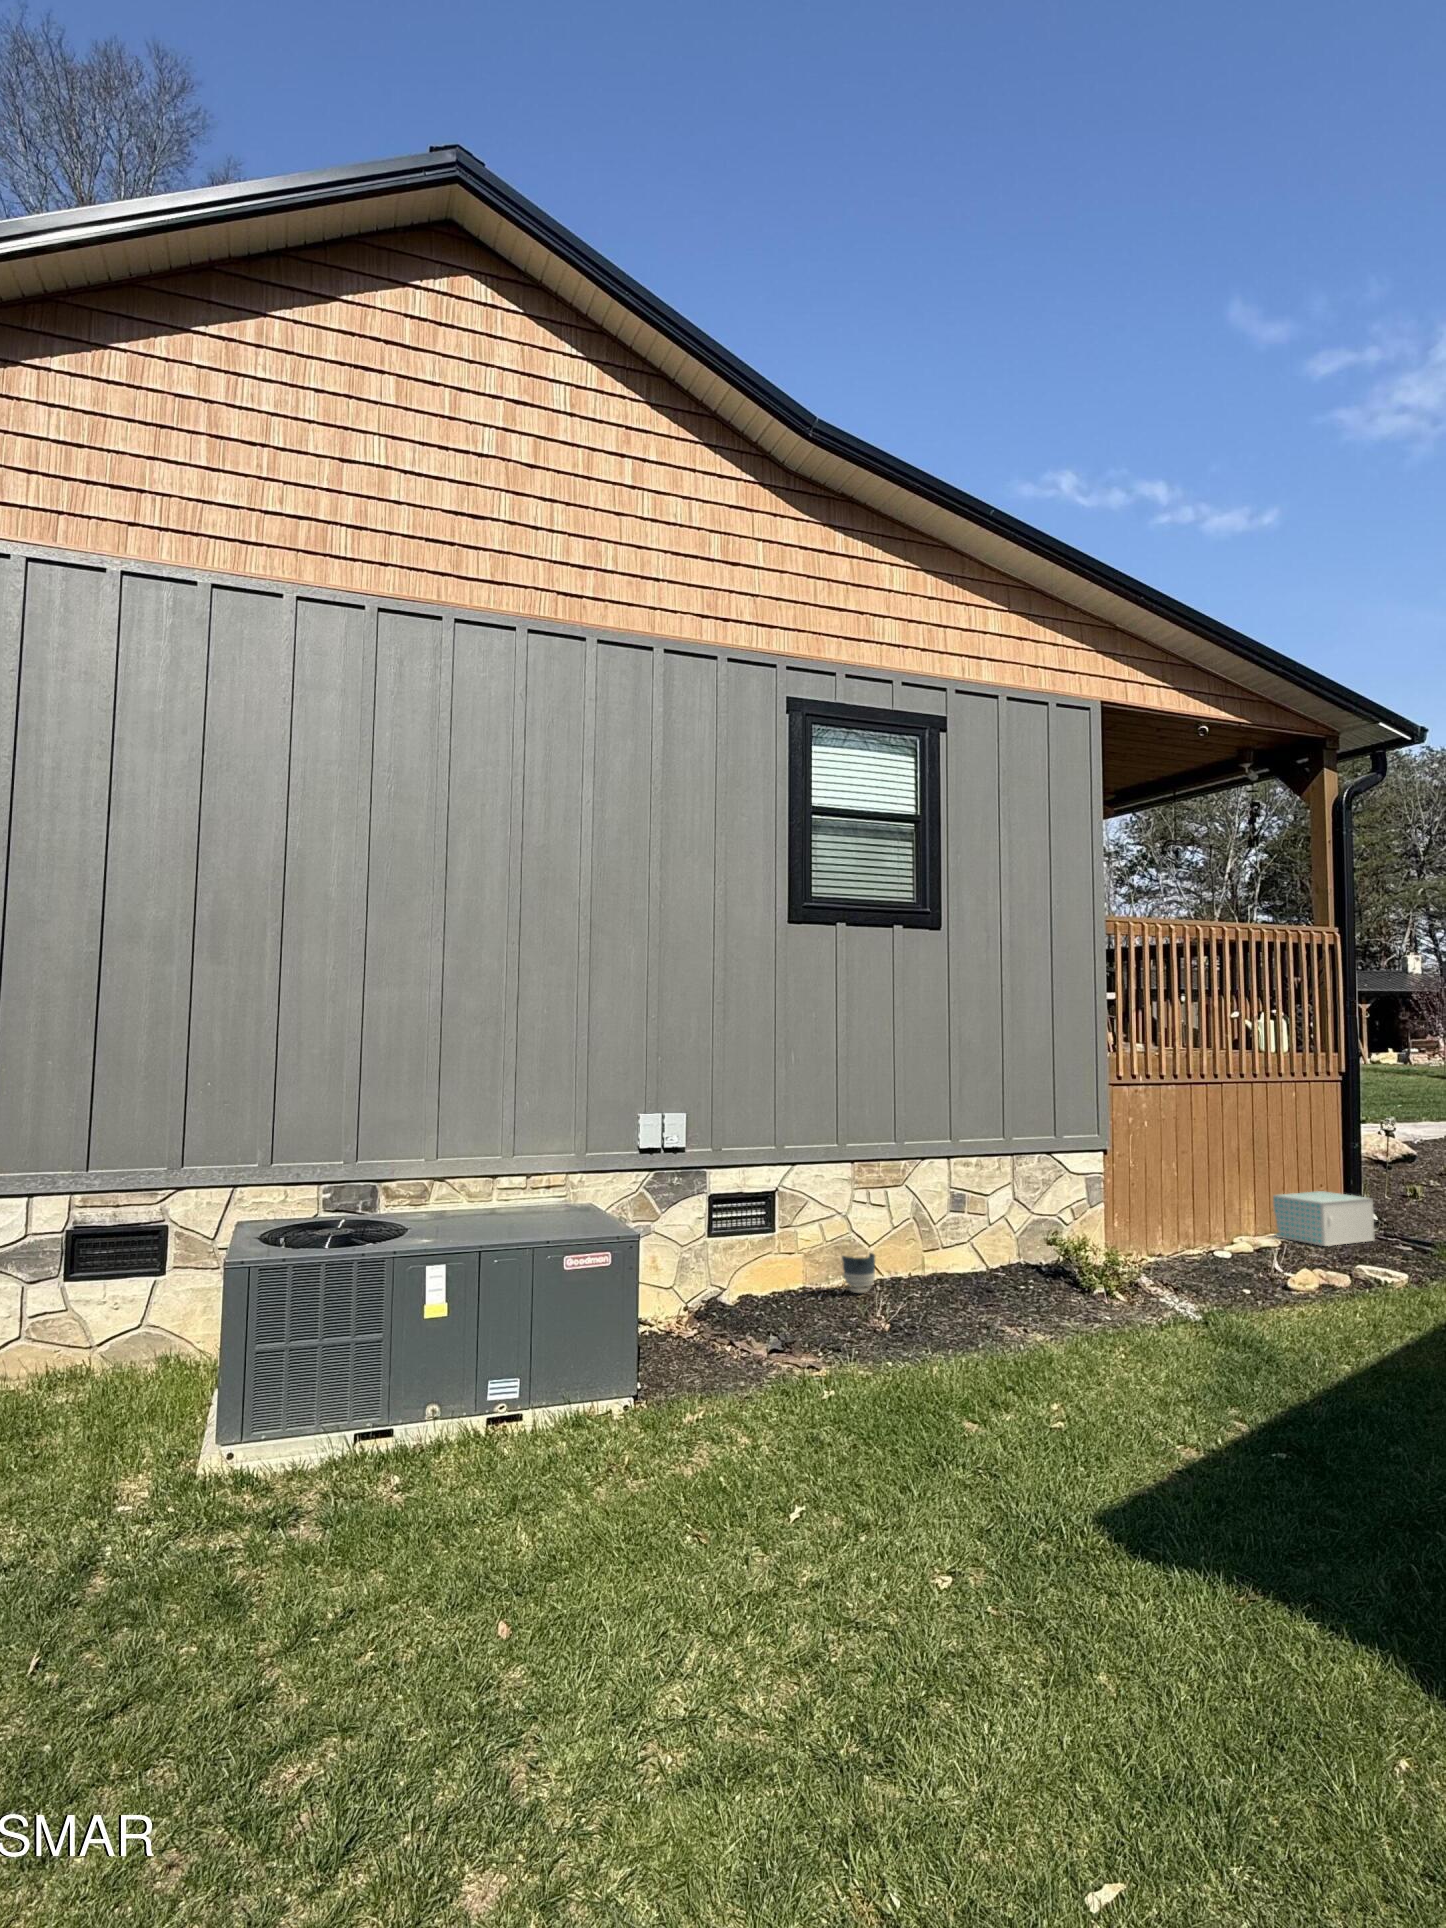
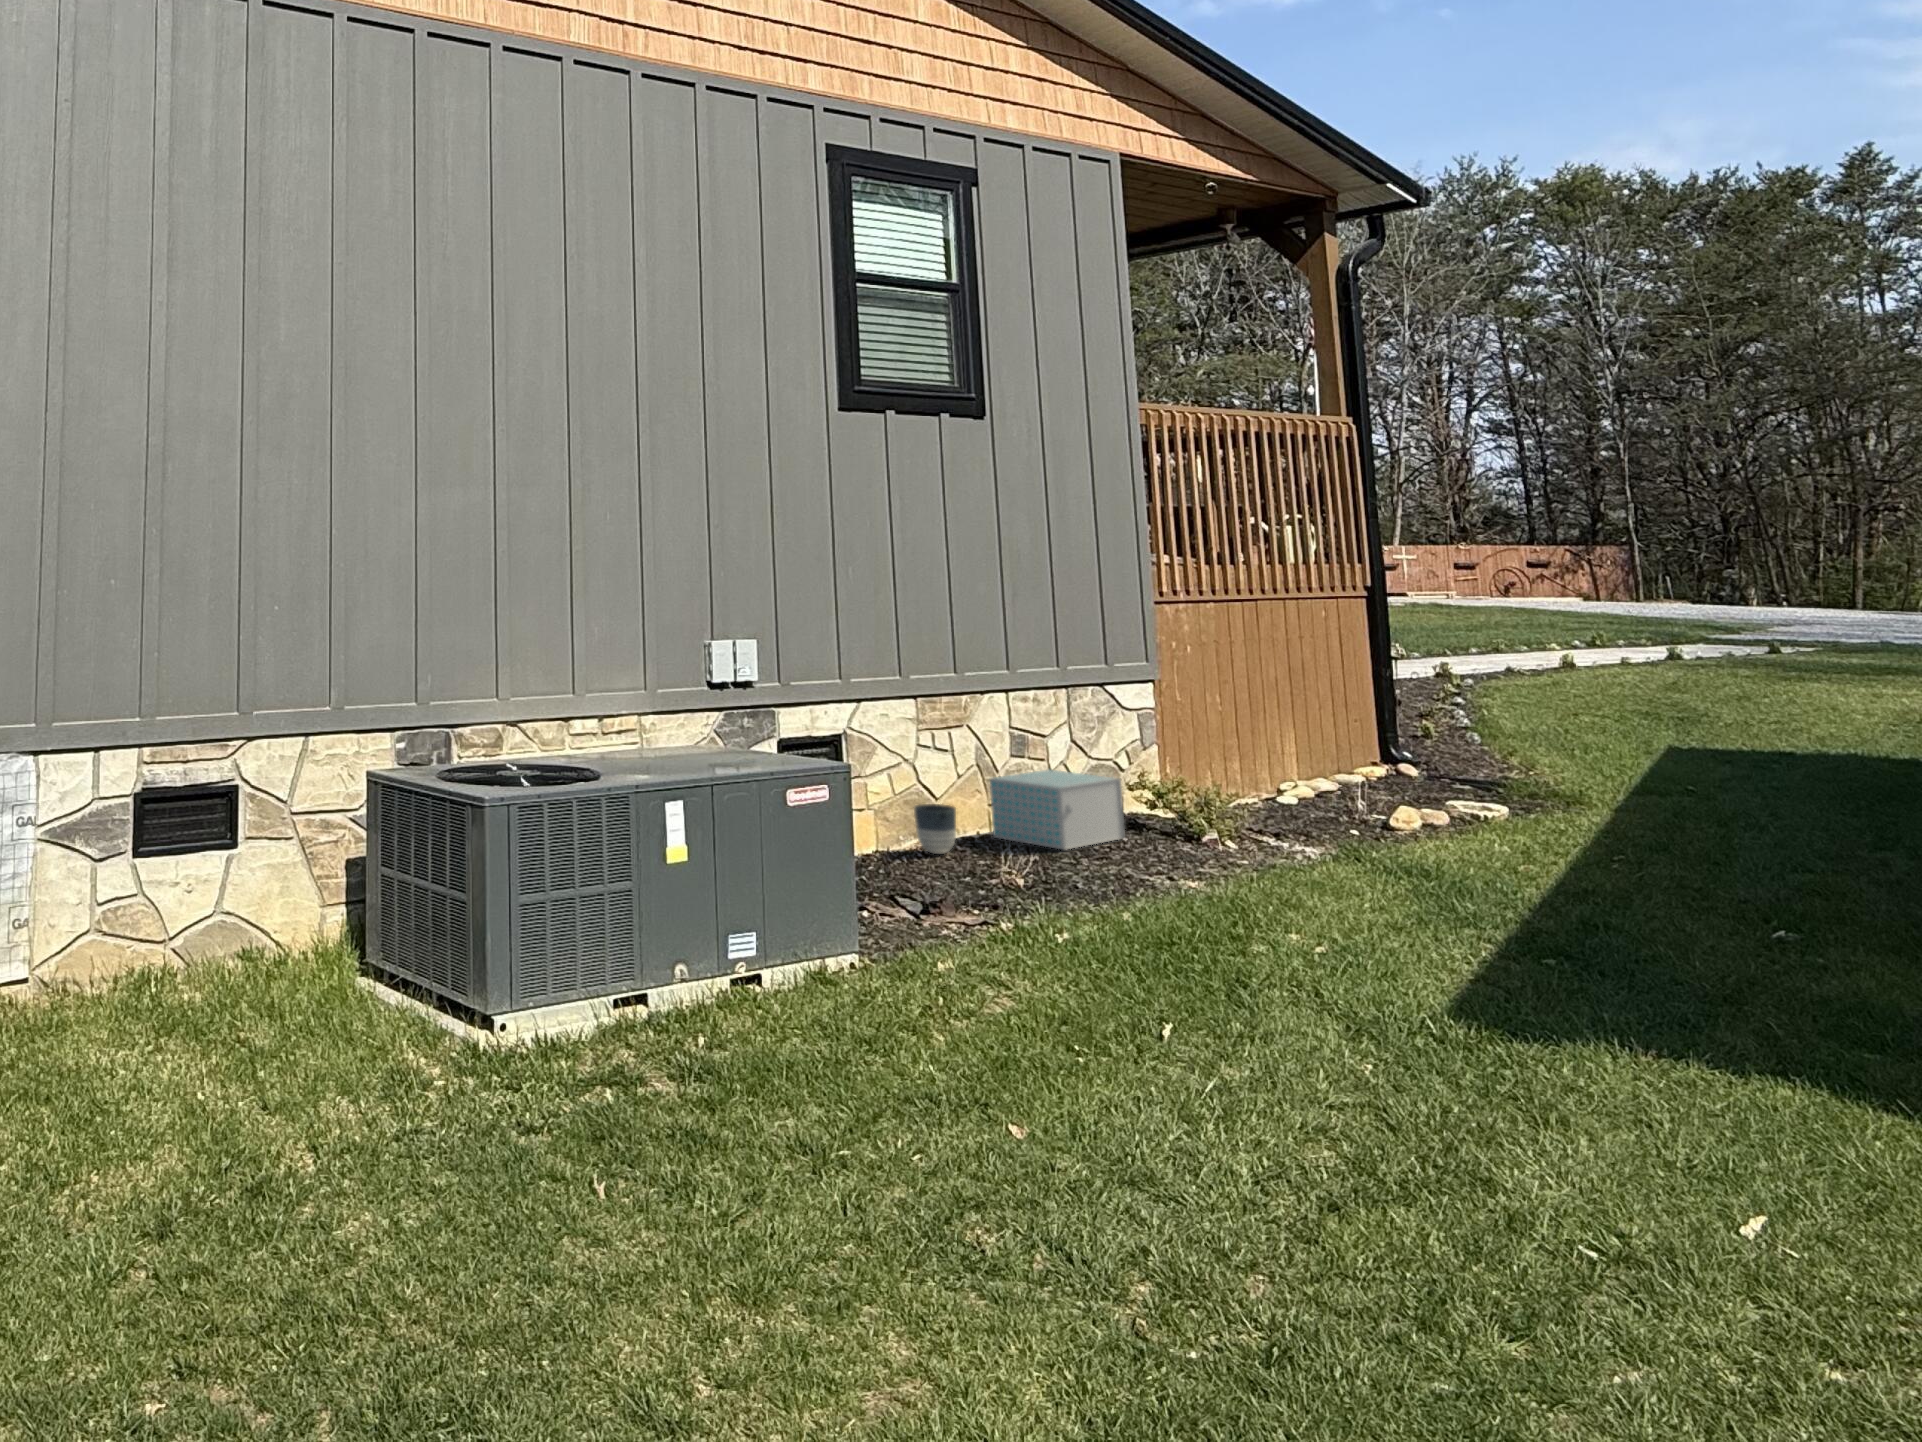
storage box: present [1273,1191,1375,1246] -> present [990,769,1125,849]

